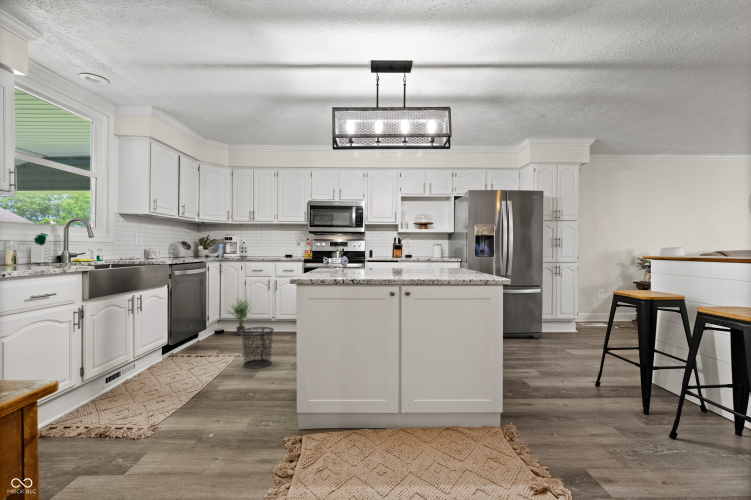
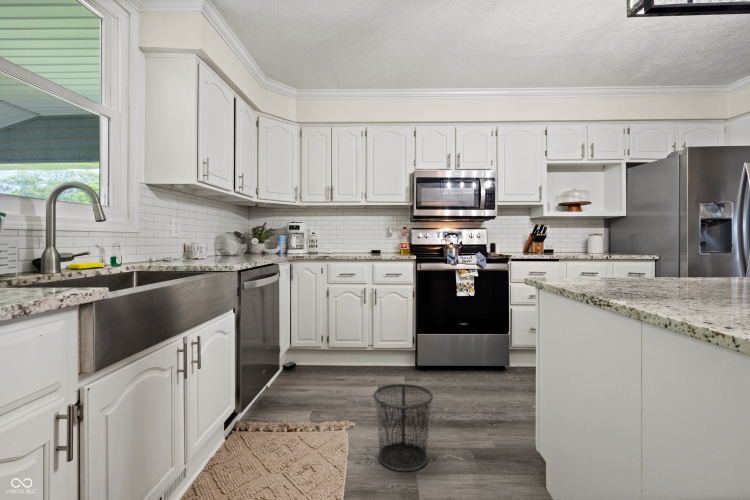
potted plant: present [229,300,249,335] -> none [299,313,343,375]

